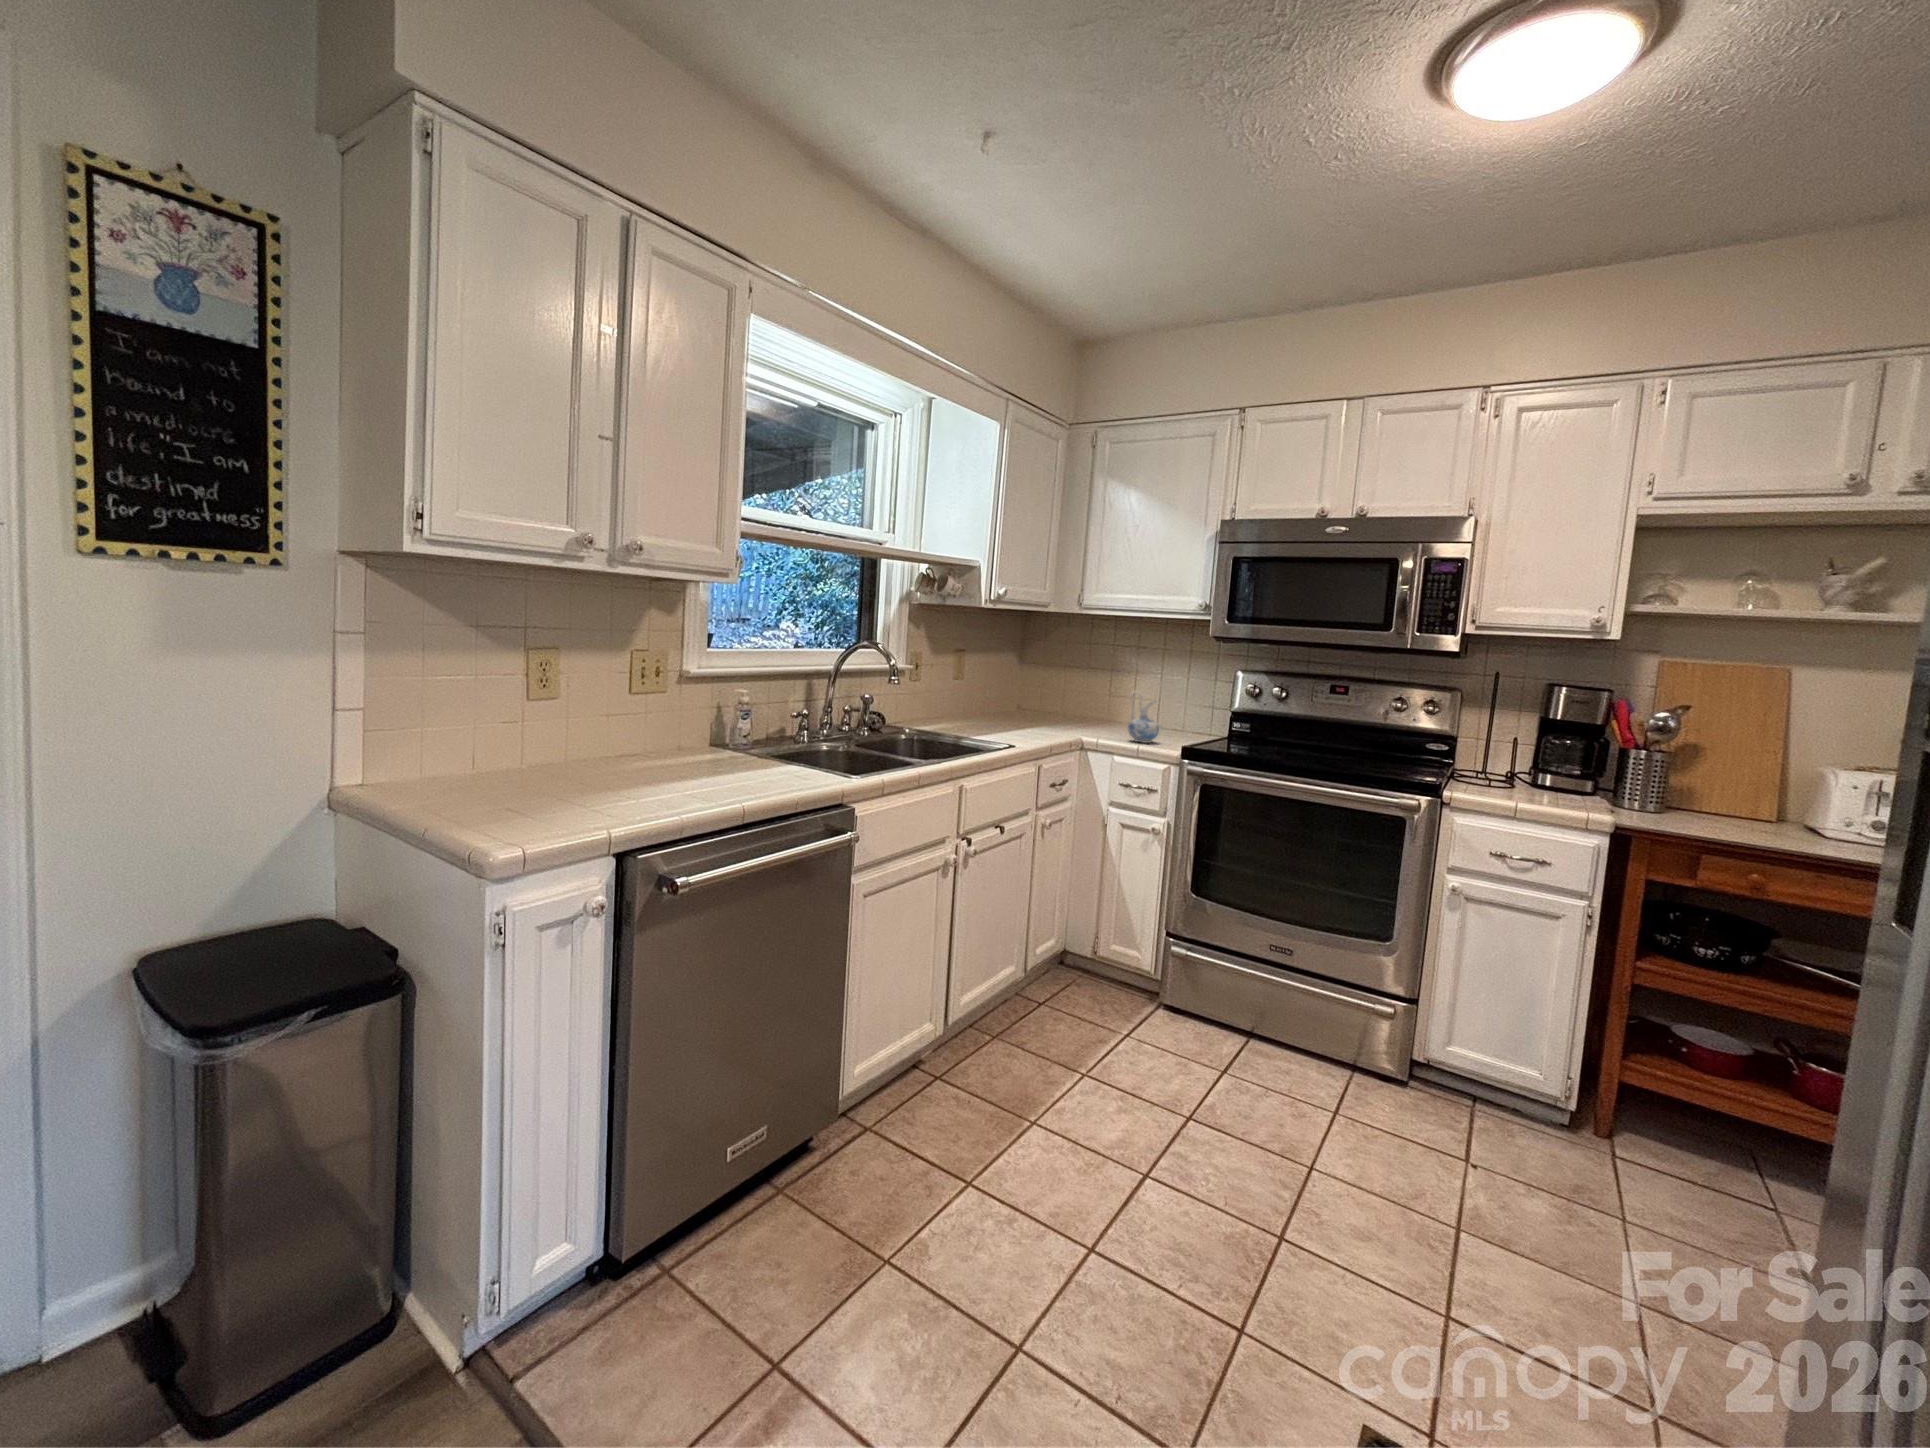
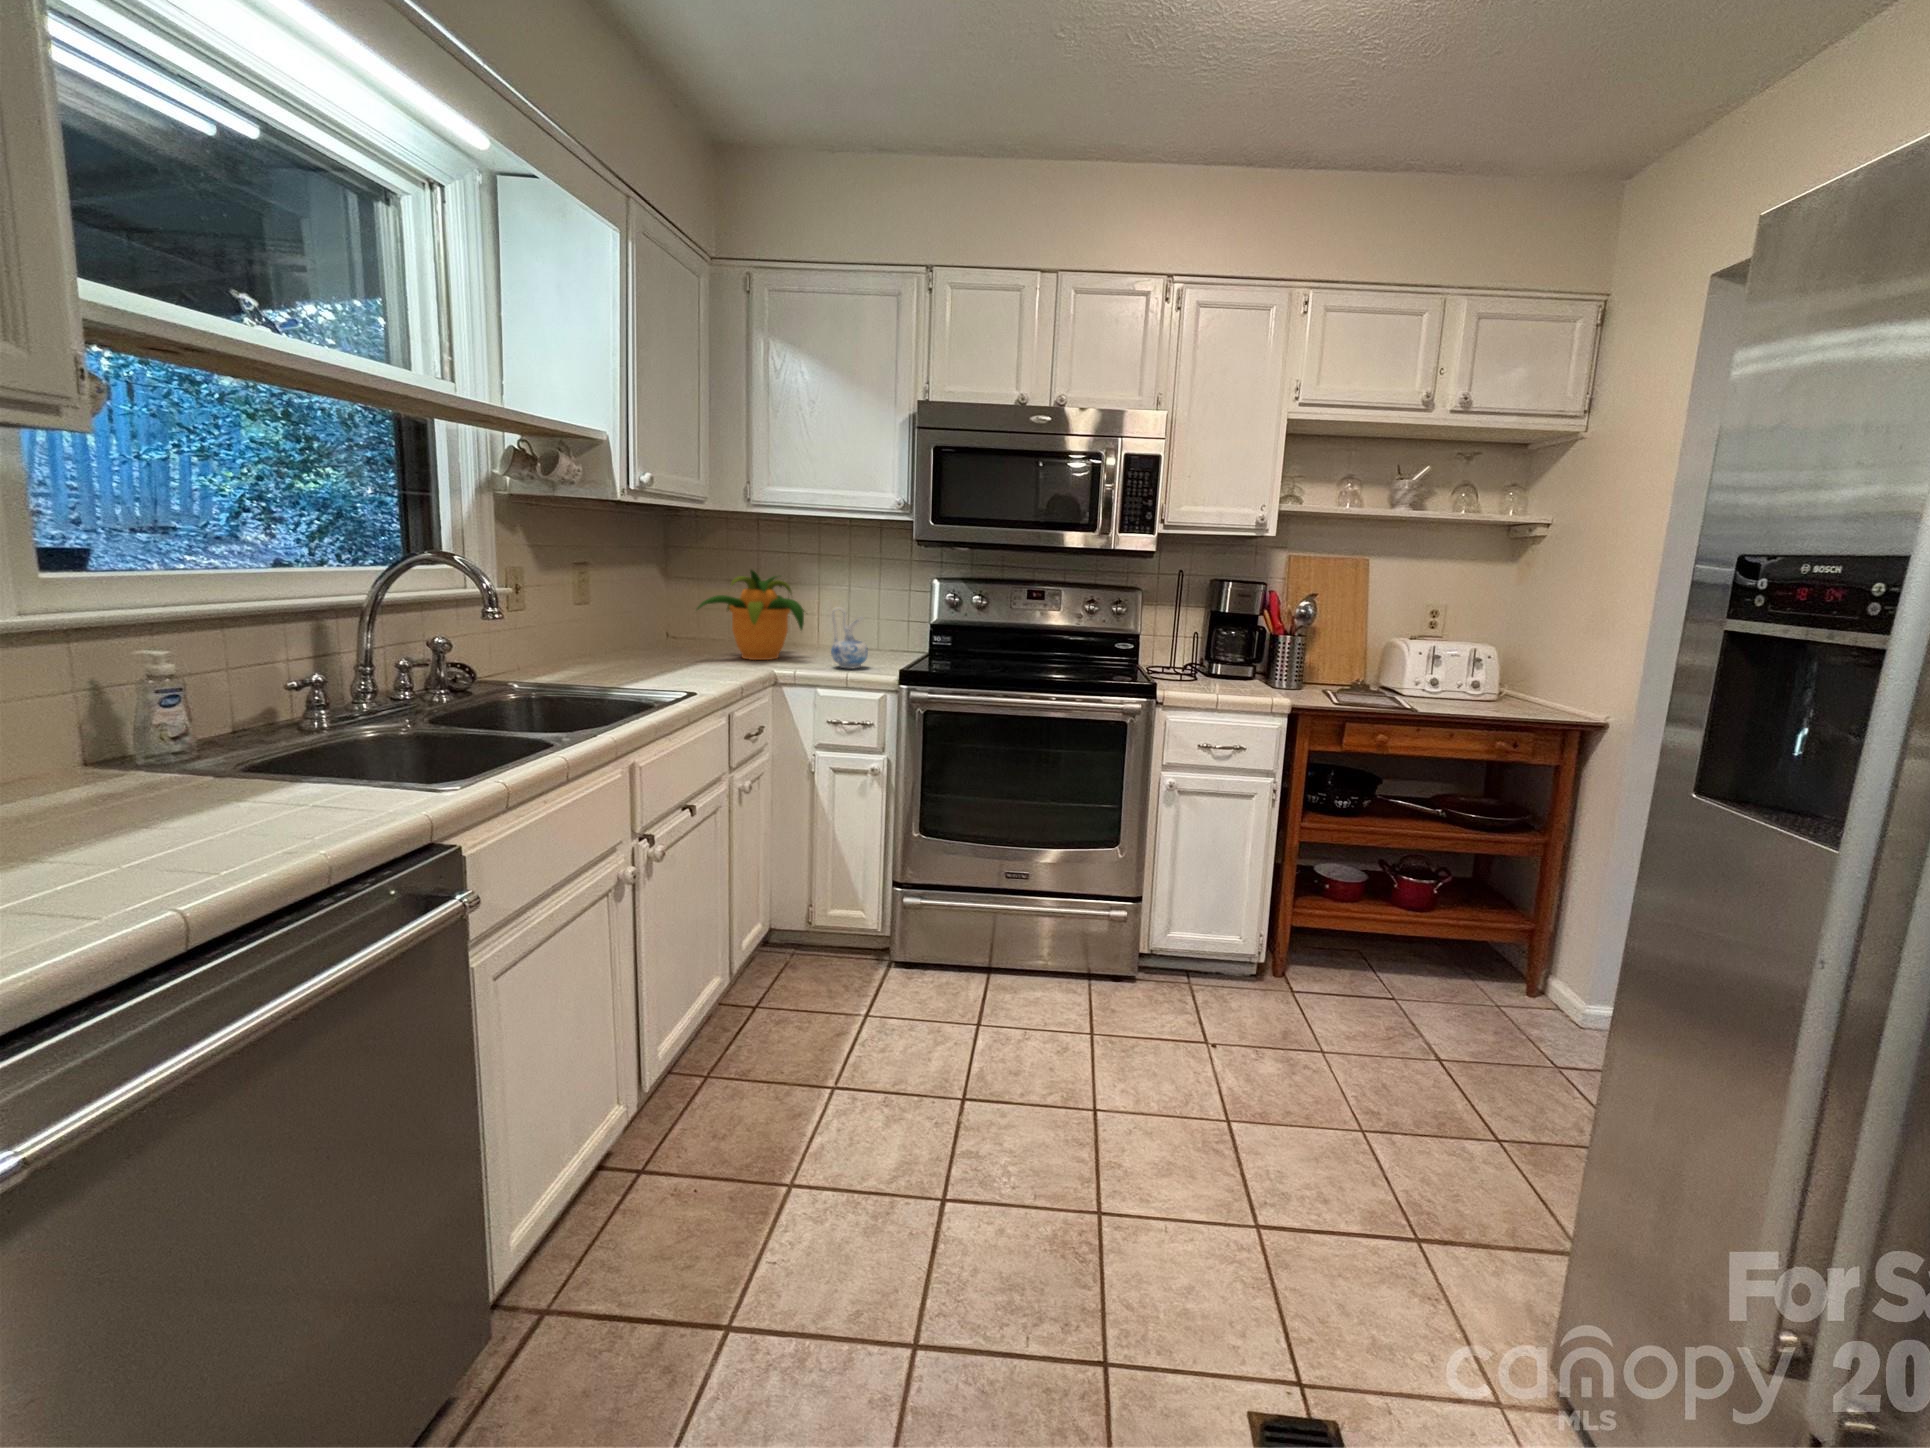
potted plant: none [1028,657,1118,731] -> present [697,570,804,660]

